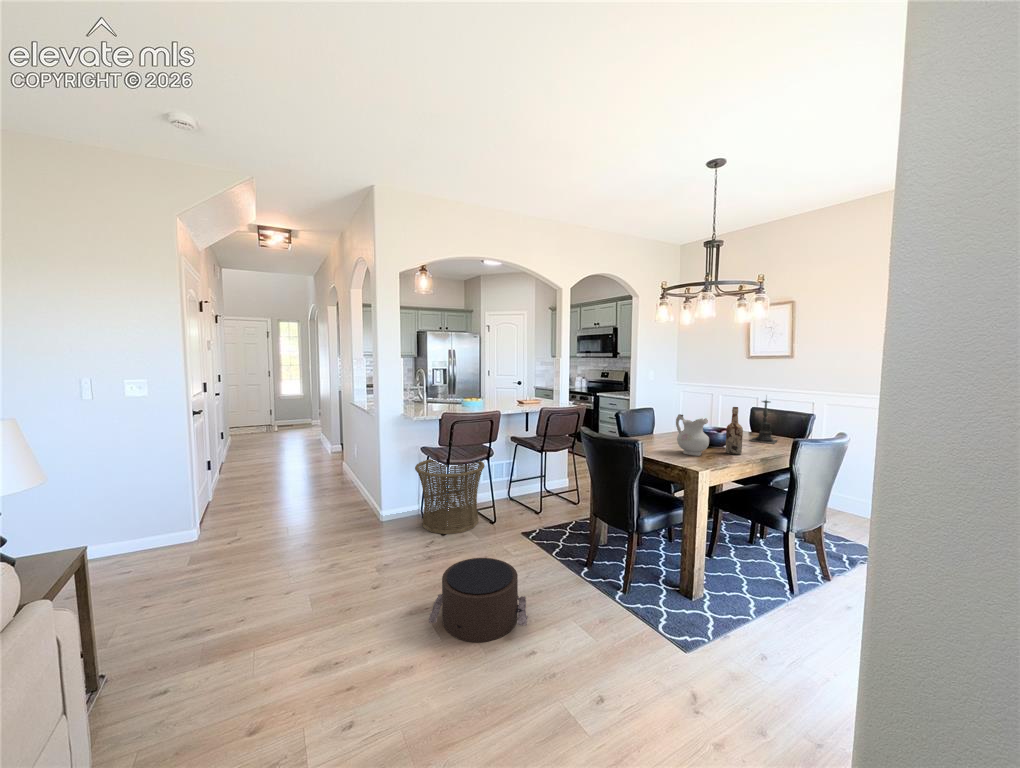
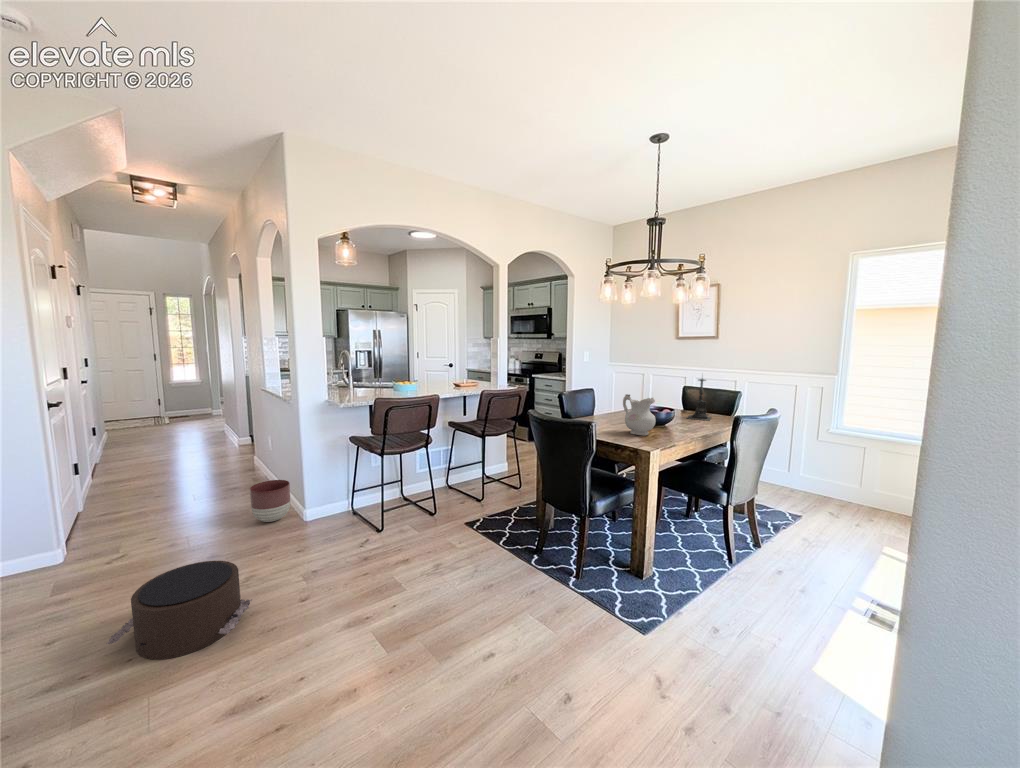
wine bottle: present [726,407,743,455] -> none [670,386,686,433]
basket: present [415,459,485,534] -> none [343,446,423,531]
planter: none [338,482,370,519] -> present [250,480,290,522]
pouf: present [429,558,528,642] -> present [106,561,252,660]

